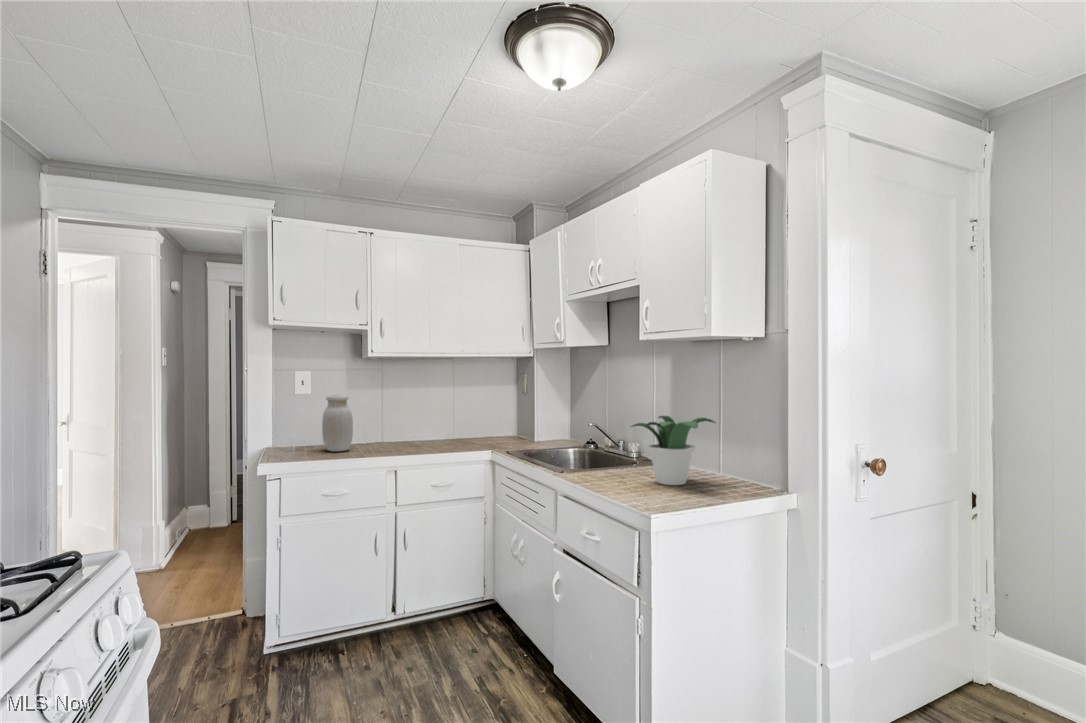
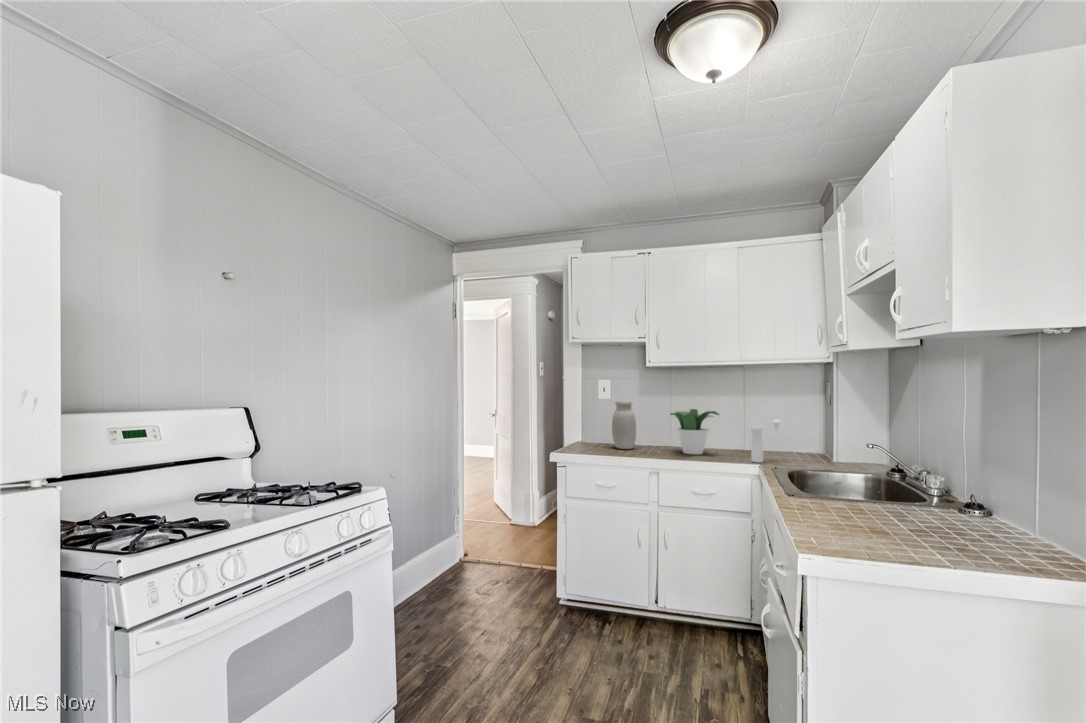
pepper mill: none [479,407,503,449] -> present [751,419,781,463]
potted plant: present [631,416,716,485] -> present [671,409,719,454]

